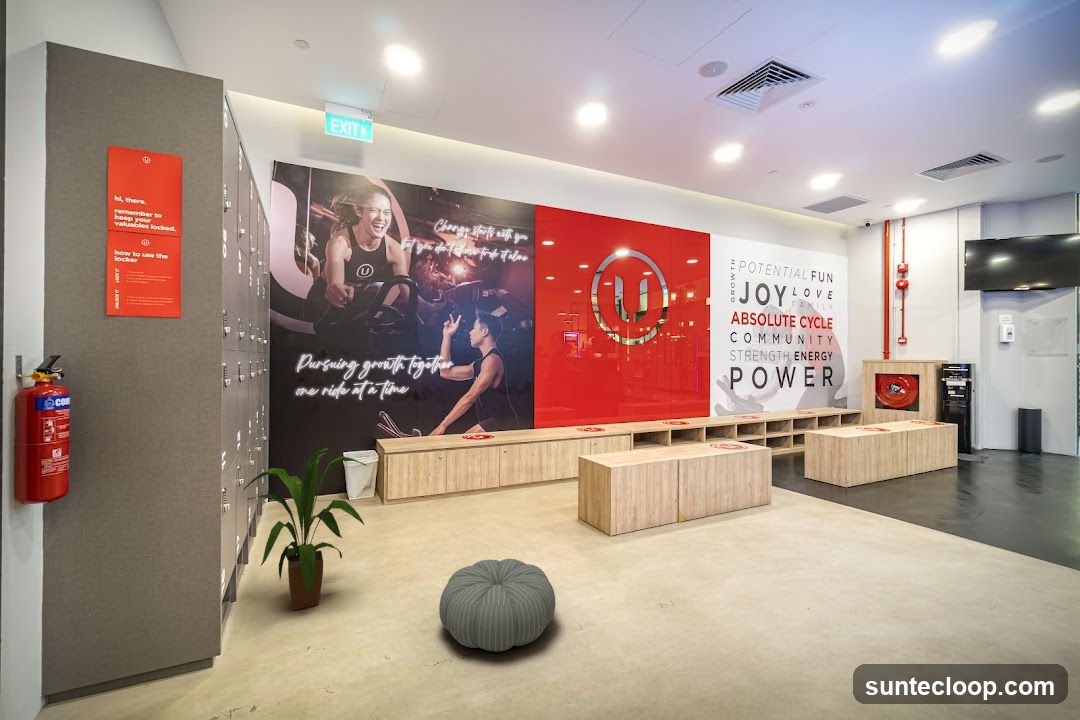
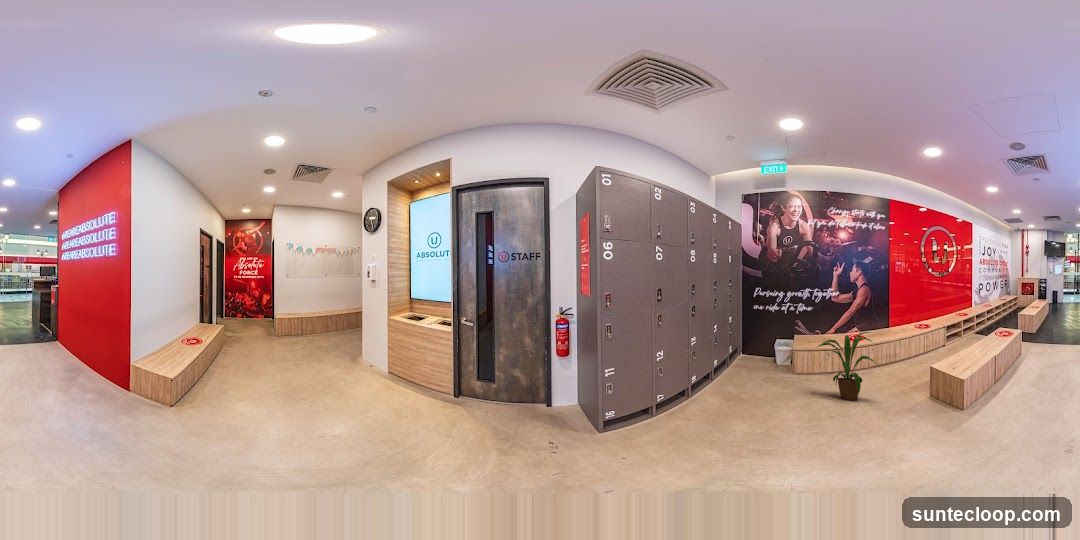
pouf: present [439,559,555,652] -> none [936,390,1012,423]

